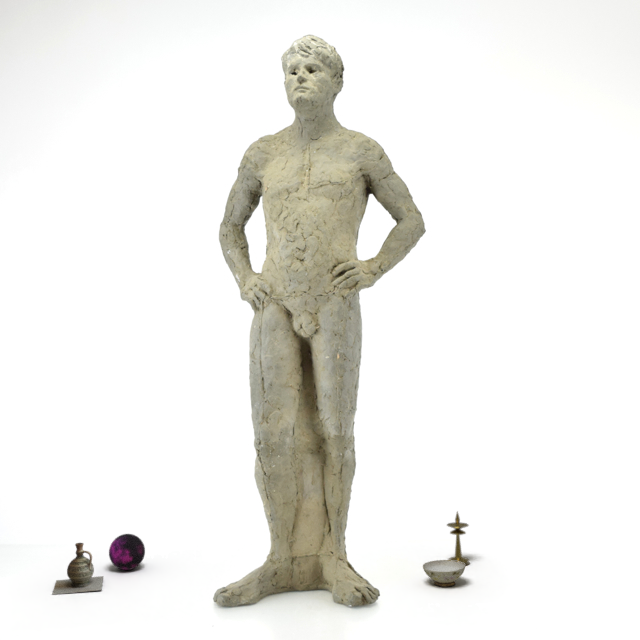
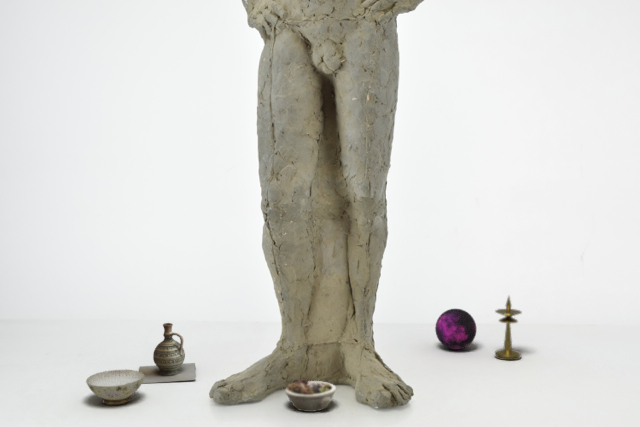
decorative orb: present [109,534,145,570] -> present [435,309,476,350]
ceramic jug: present [52,543,103,595] -> present [139,323,195,383]
ceramic bowl: present [423,560,466,587] -> present [86,370,145,405]
succulent planter: none [277,585,318,611] -> present [286,379,336,412]

